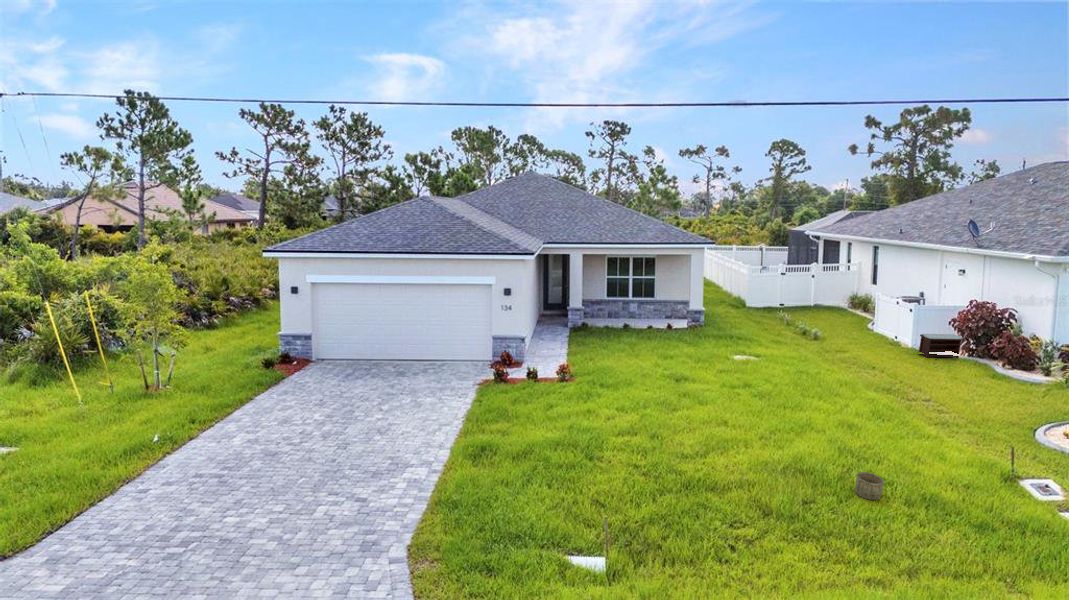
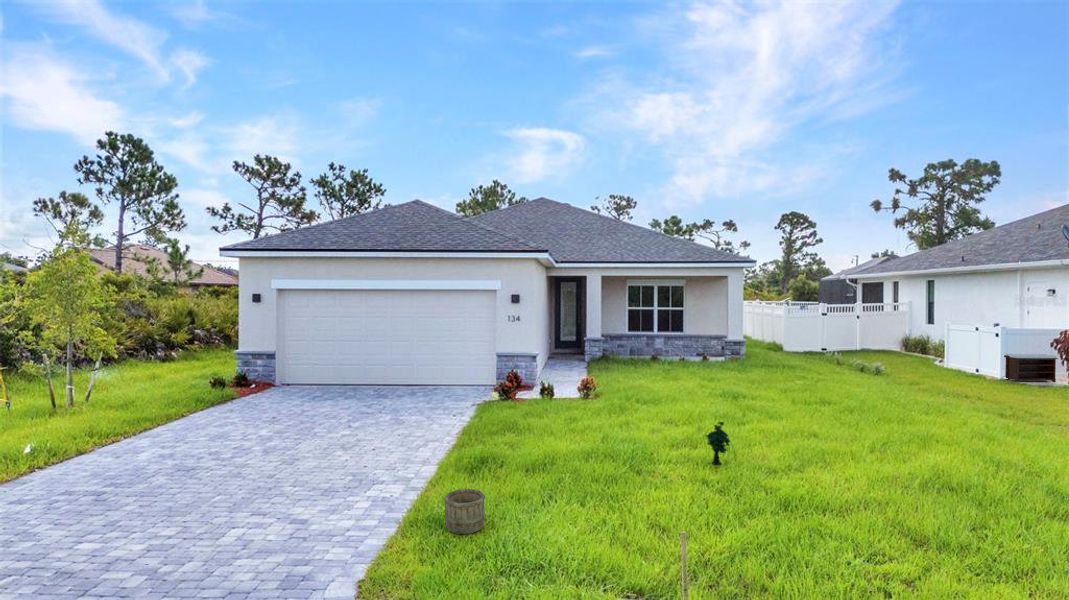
decorative plant: none [646,444,666,475] -> present [706,422,730,465]
wooden bucket: present [855,472,885,500] -> present [444,489,485,534]

